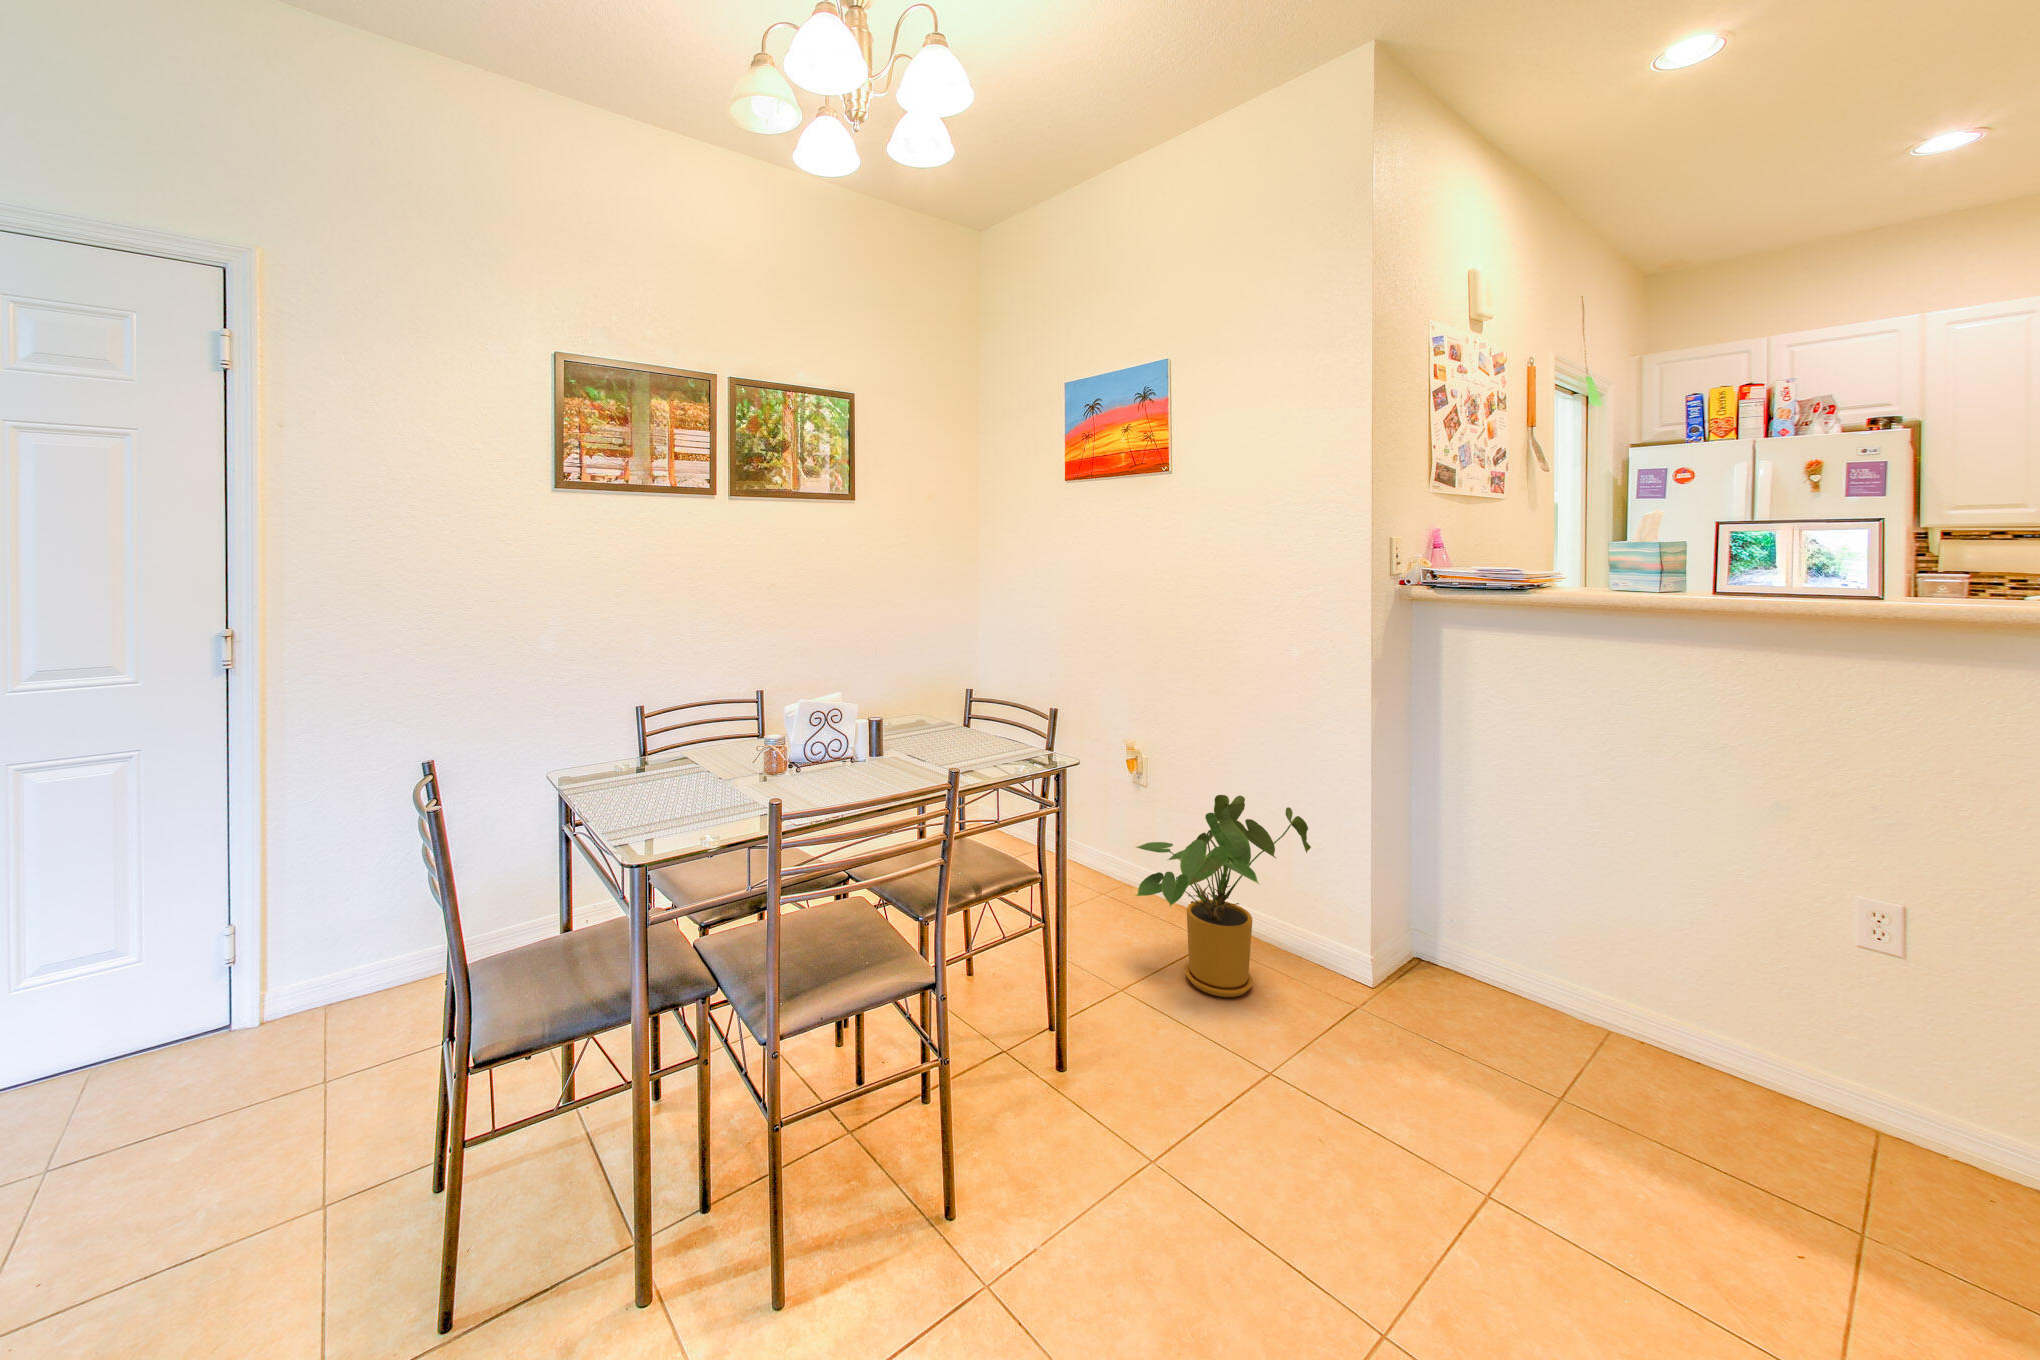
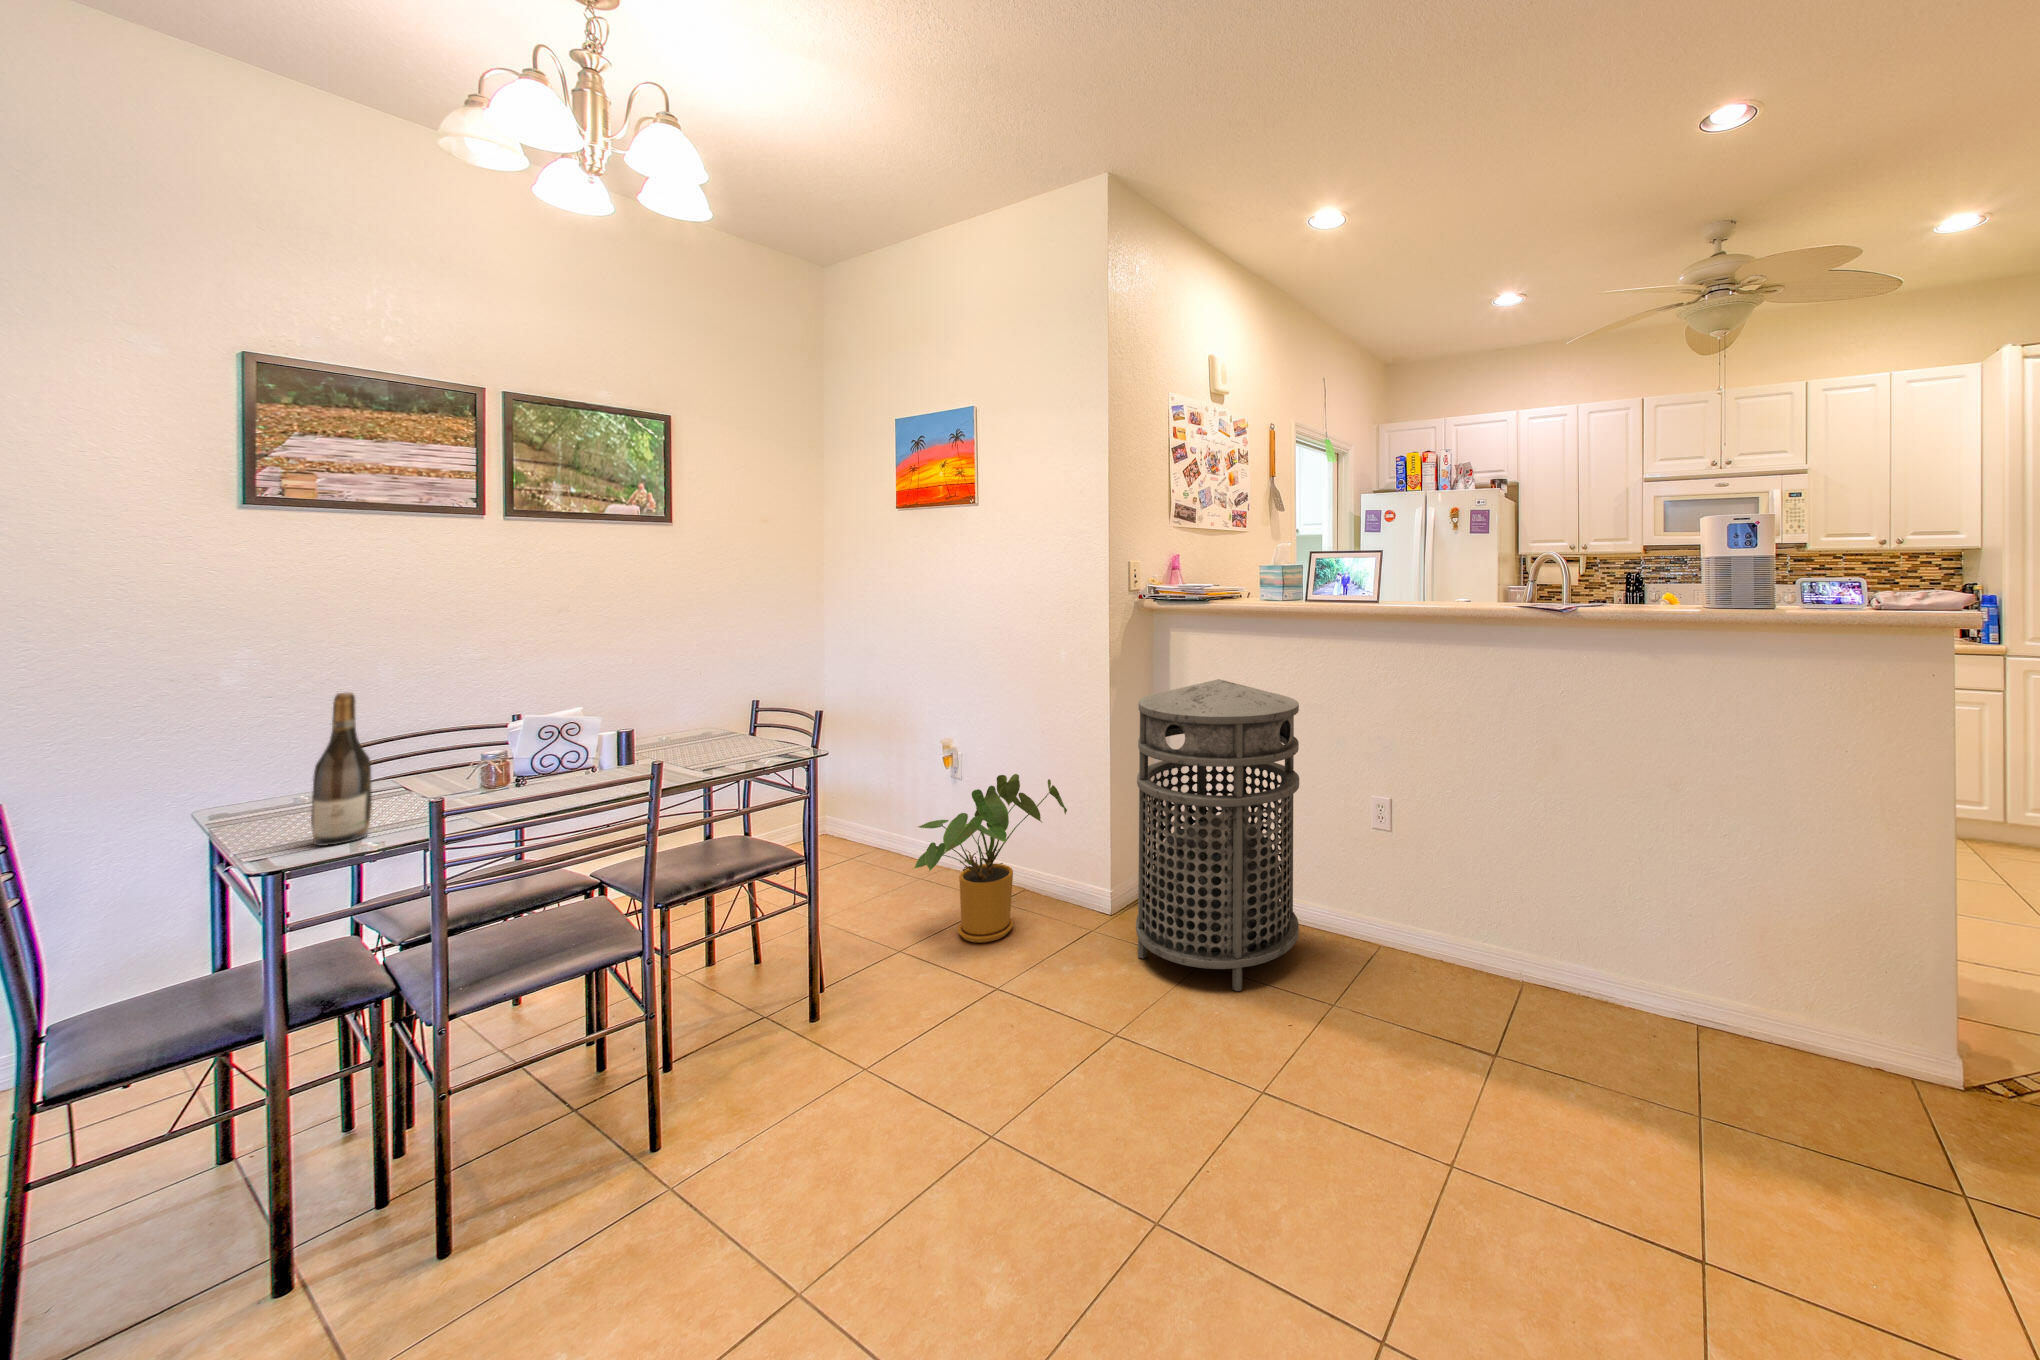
wine bottle: none [664,670,706,822] -> present [311,692,372,846]
trash can: none [1437,702,1732,1154] -> present [1136,679,1299,991]

